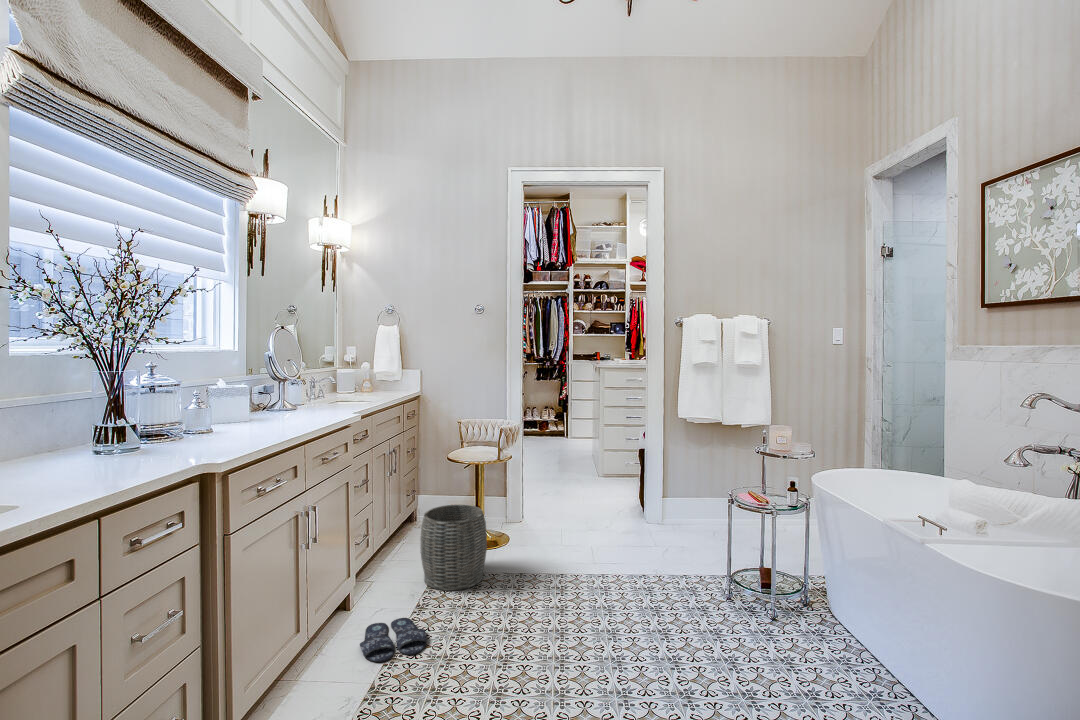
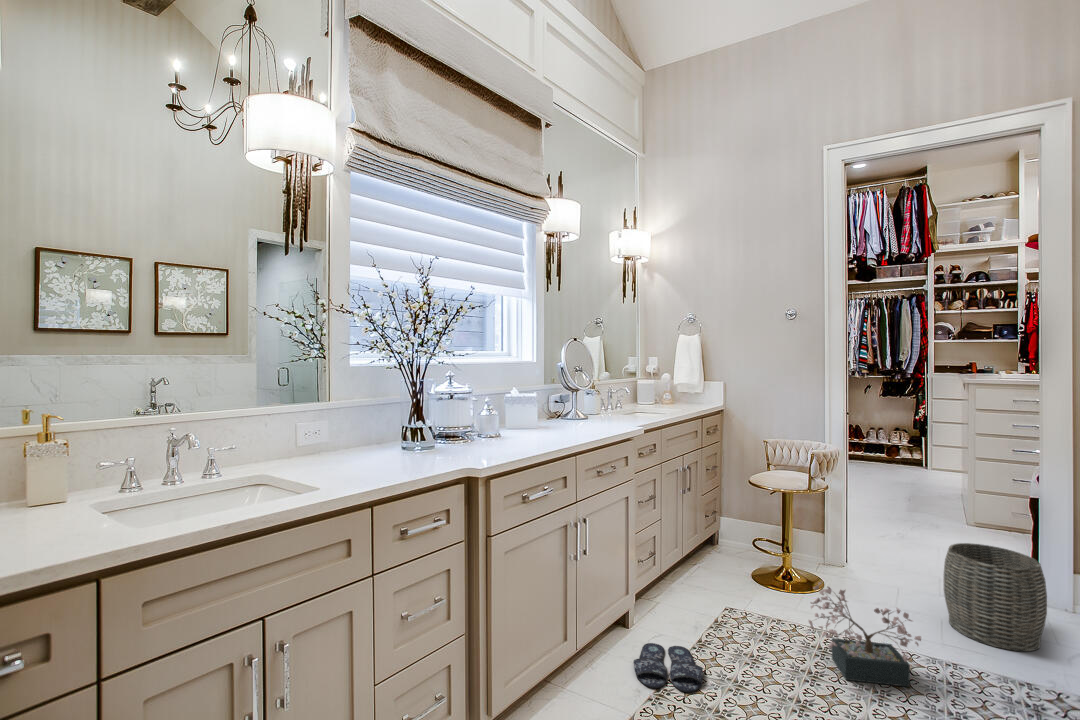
woven basket: present [420,505,487,591] -> present [944,543,1047,651]
decorative plant: none [507,530,581,603] -> present [809,582,921,687]

